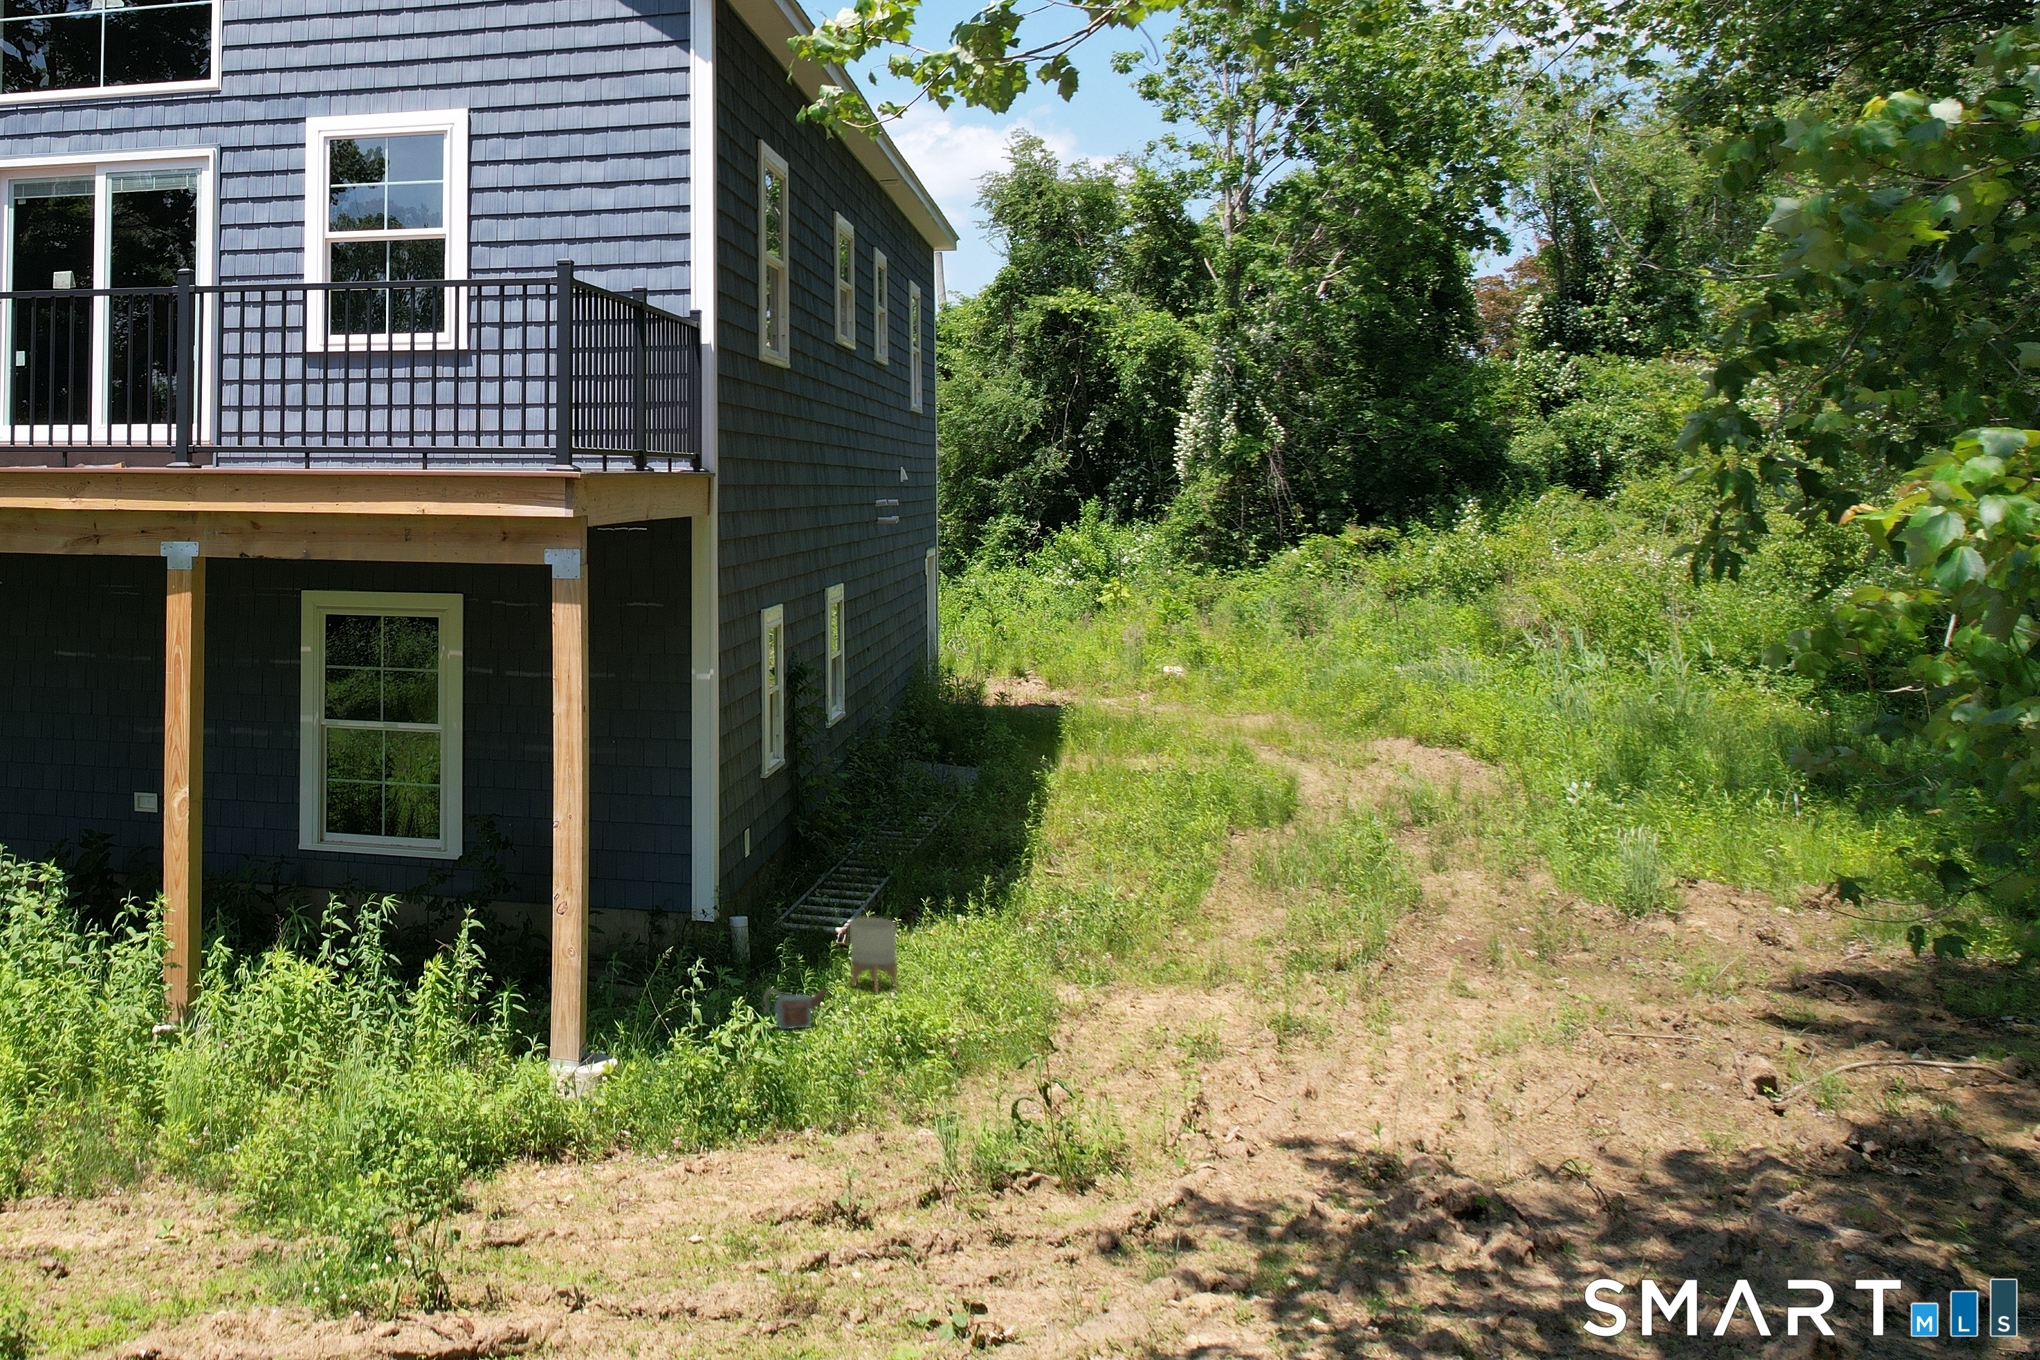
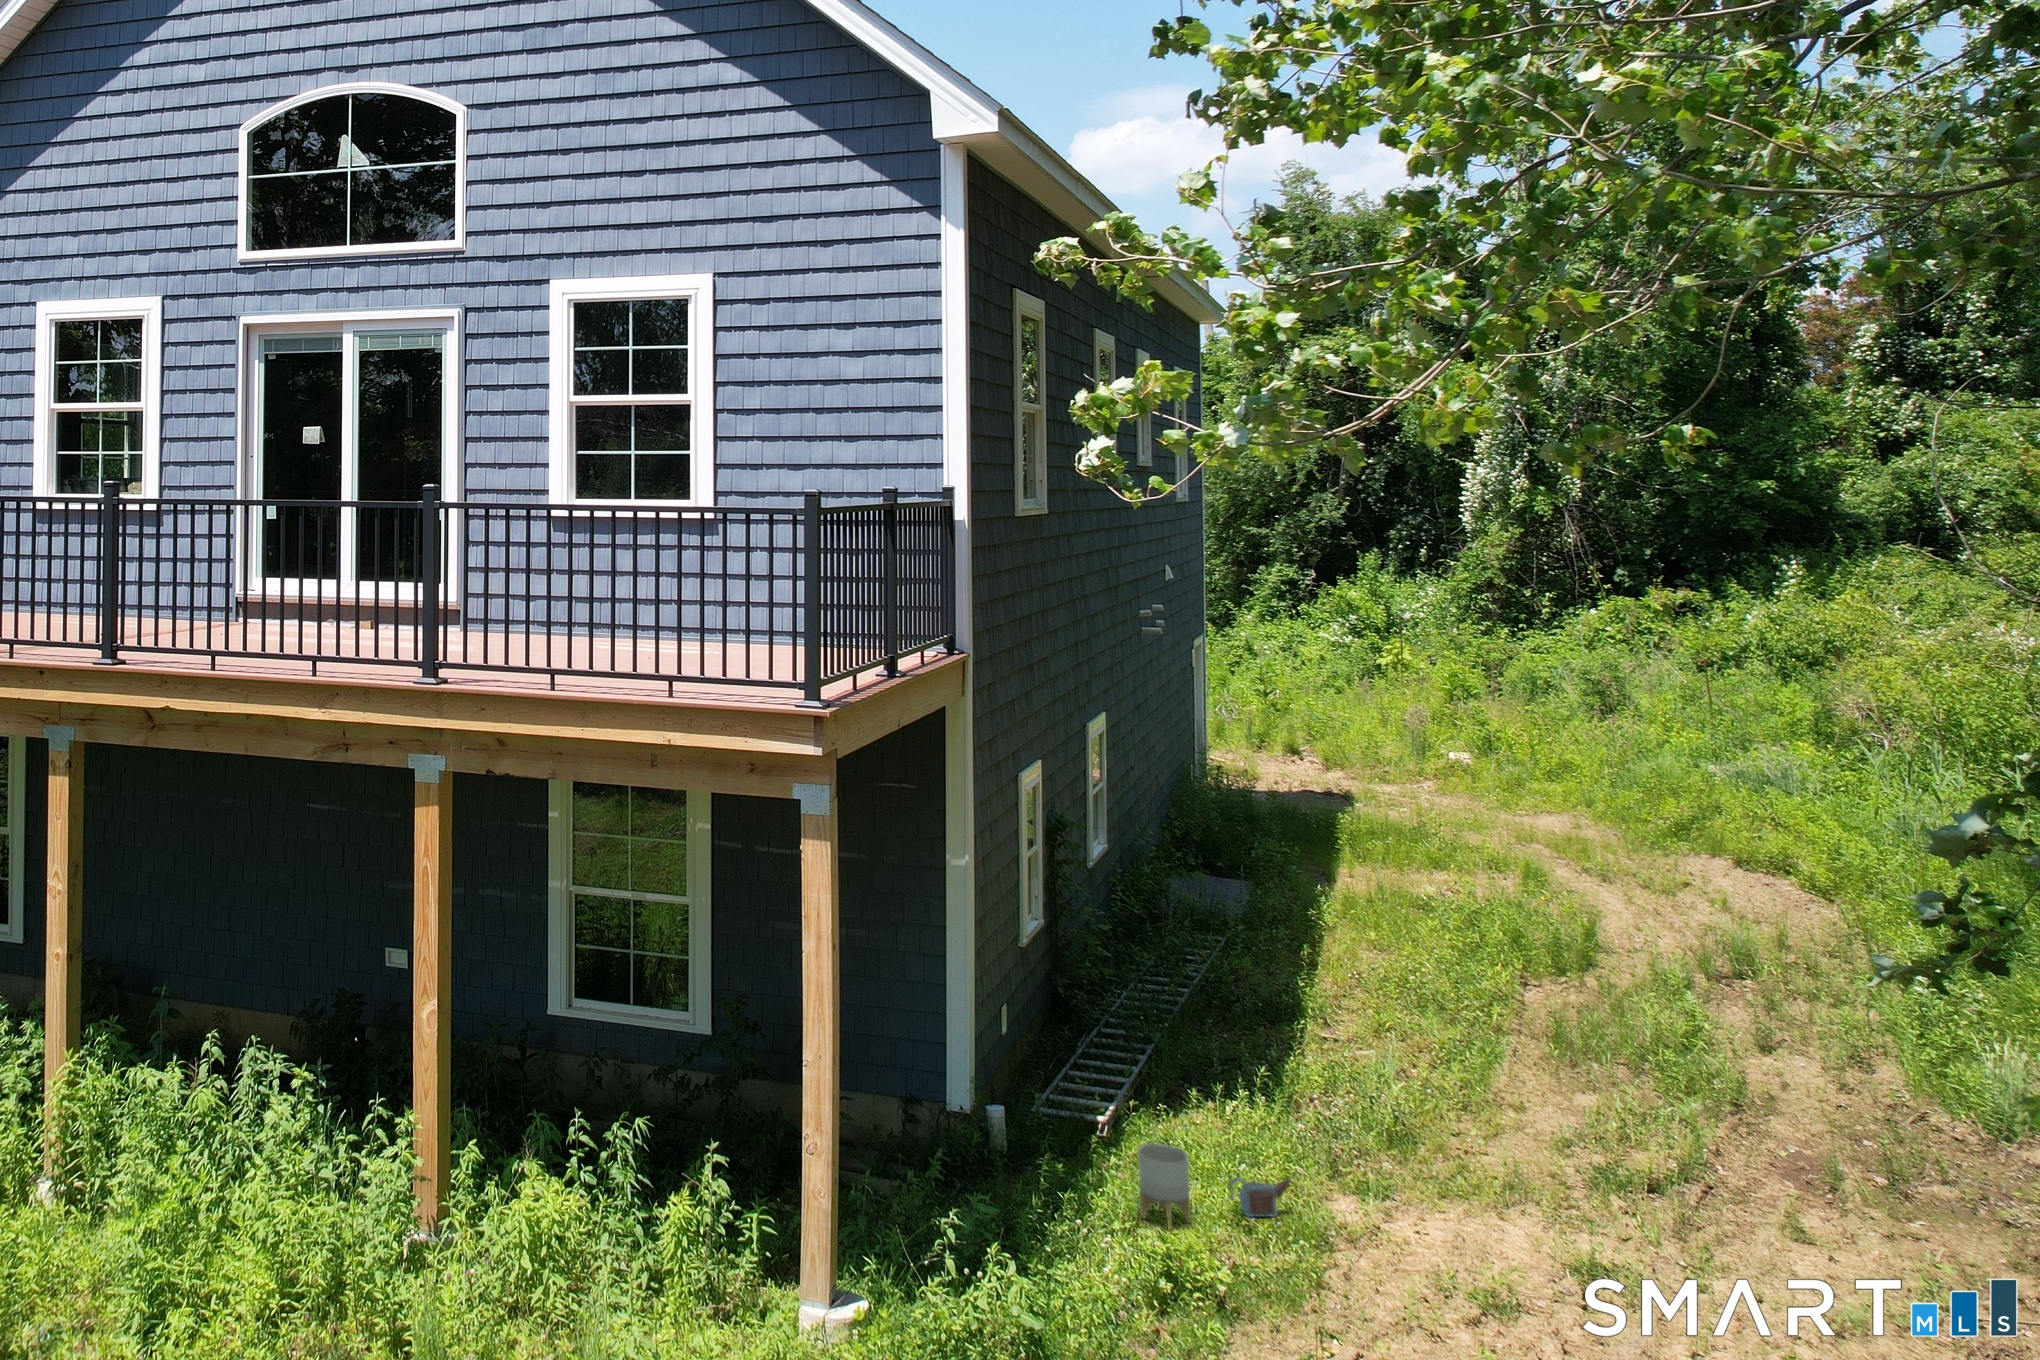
watering can: present [763,989,827,1029] -> present [1229,1178,1292,1217]

